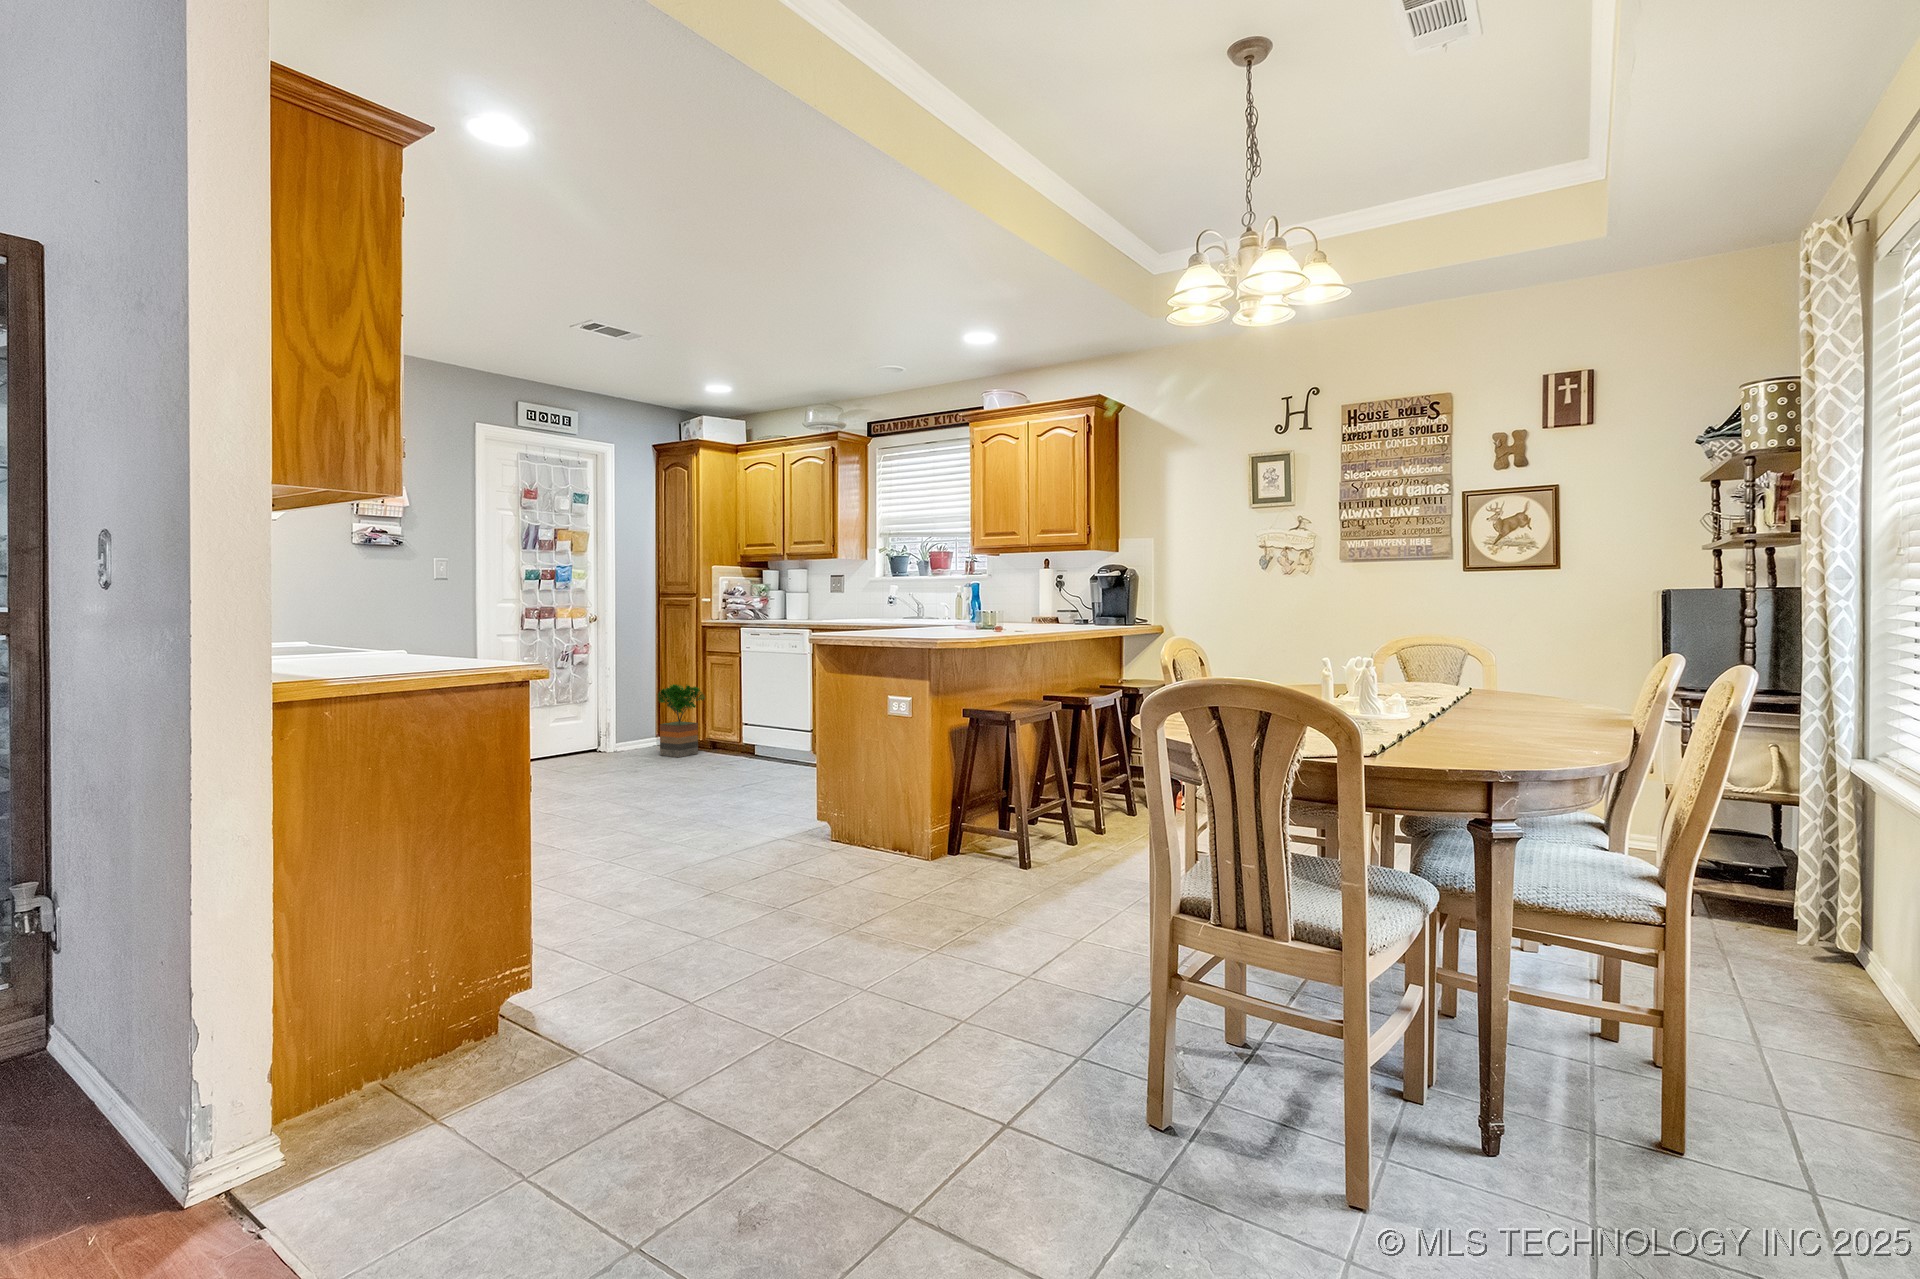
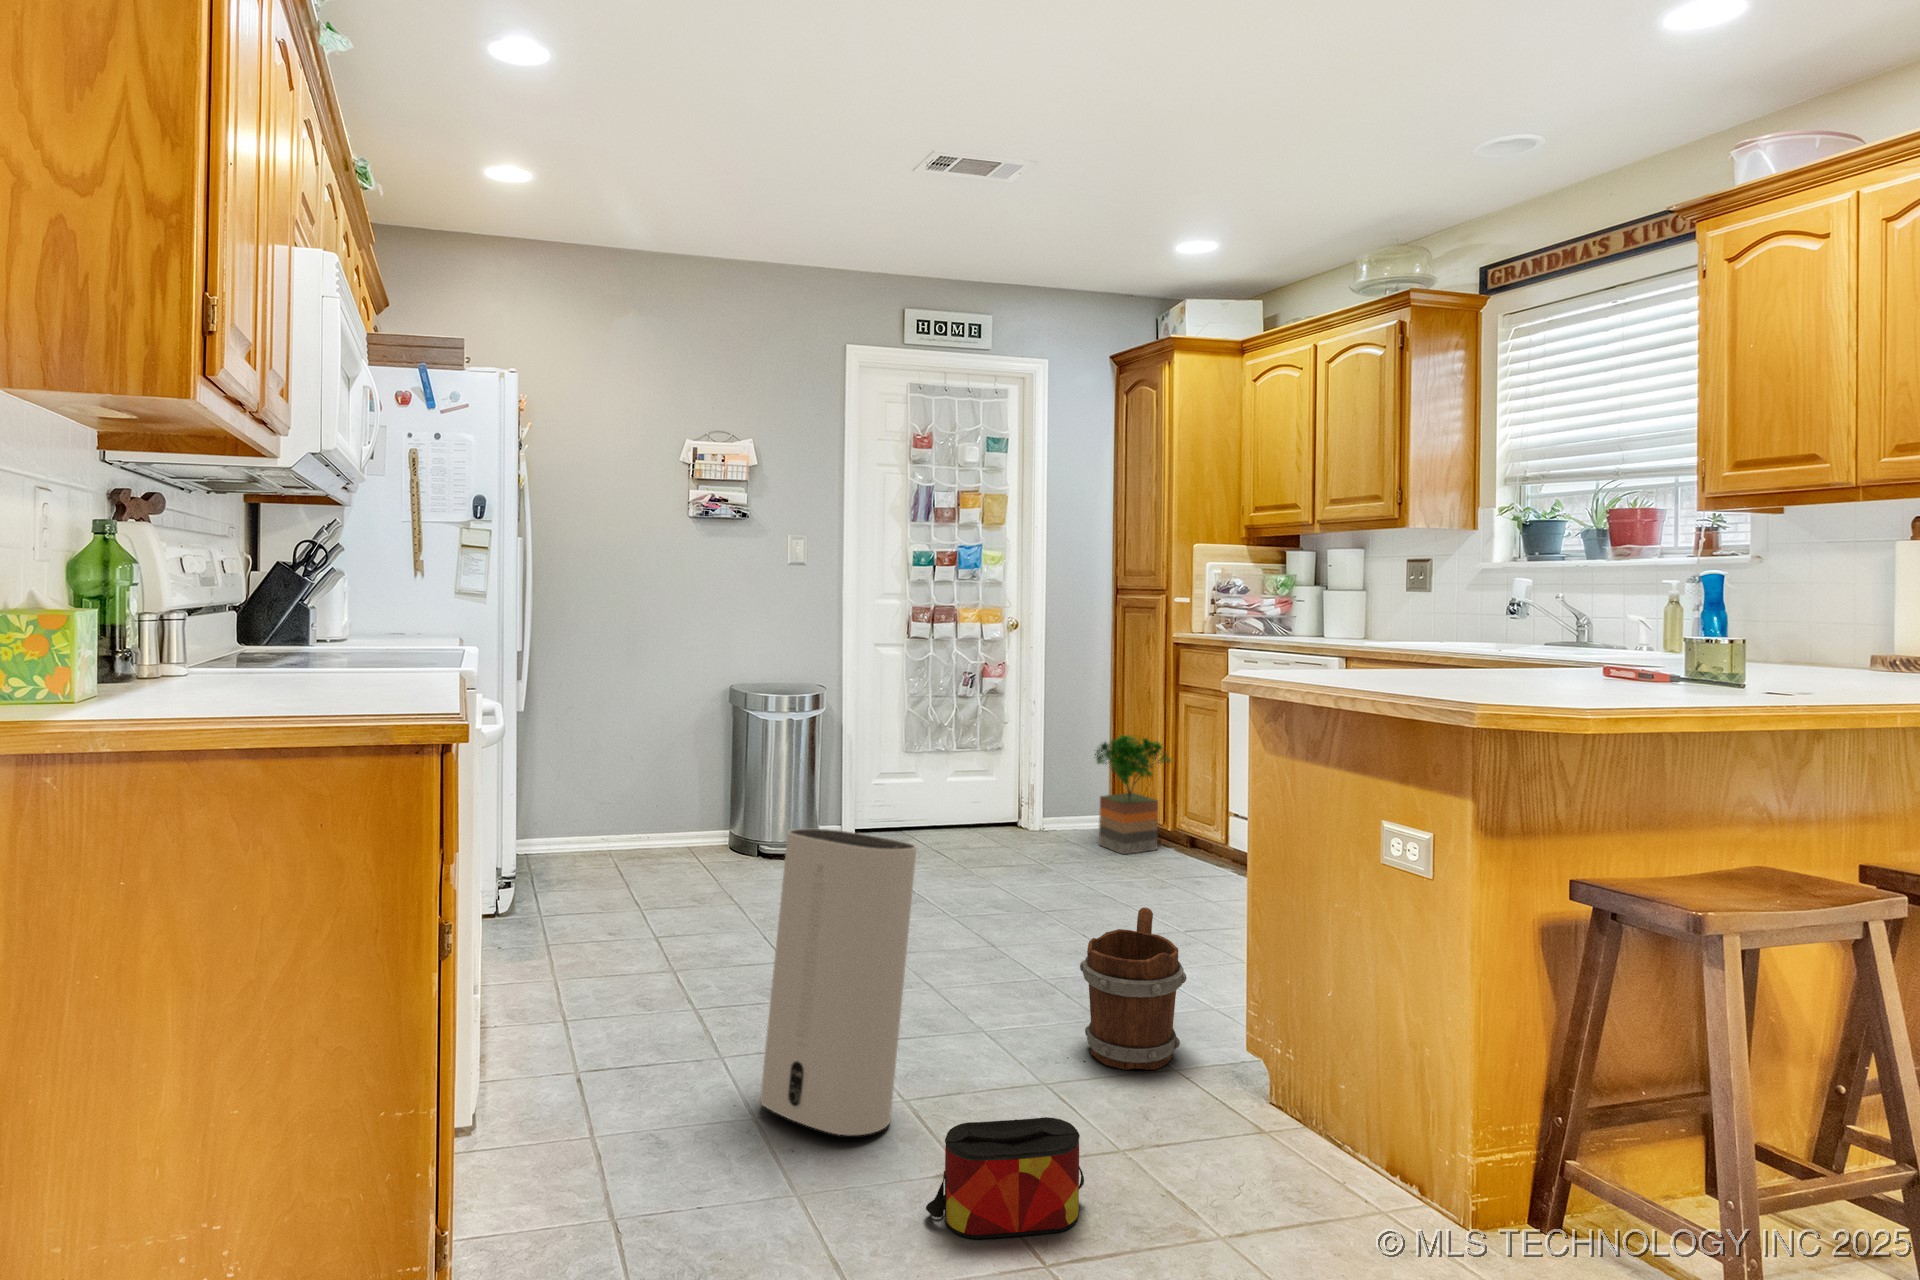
air purifier: none [569,710,649,851] -> present [760,829,917,1135]
bucket: none [713,749,767,820] -> present [1080,908,1186,1070]
bag: none [686,815,751,863] -> present [926,1117,1084,1239]

